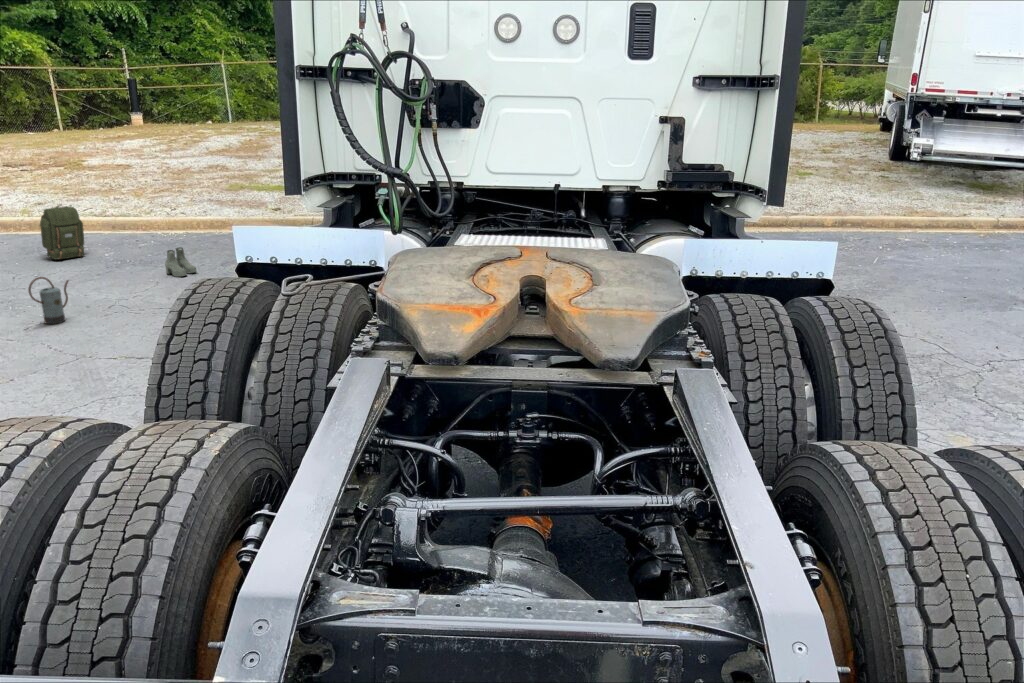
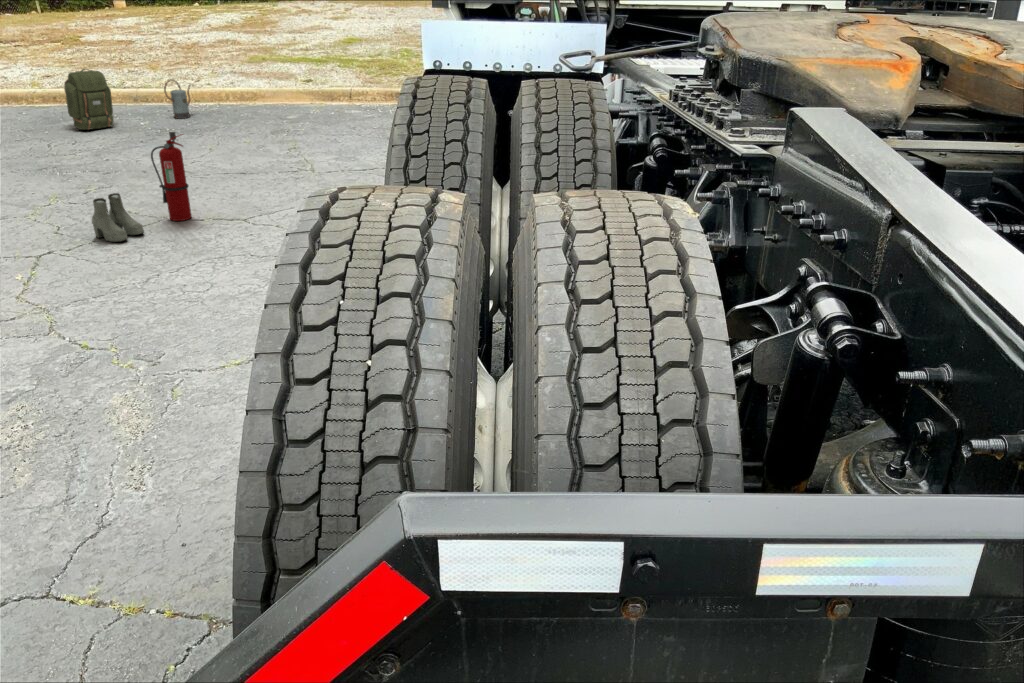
boots: present [165,247,196,277] -> present [92,193,144,242]
watering can: present [29,277,69,324] -> present [164,79,190,119]
fire extinguisher: none [82,280,119,359] -> present [151,132,192,221]

